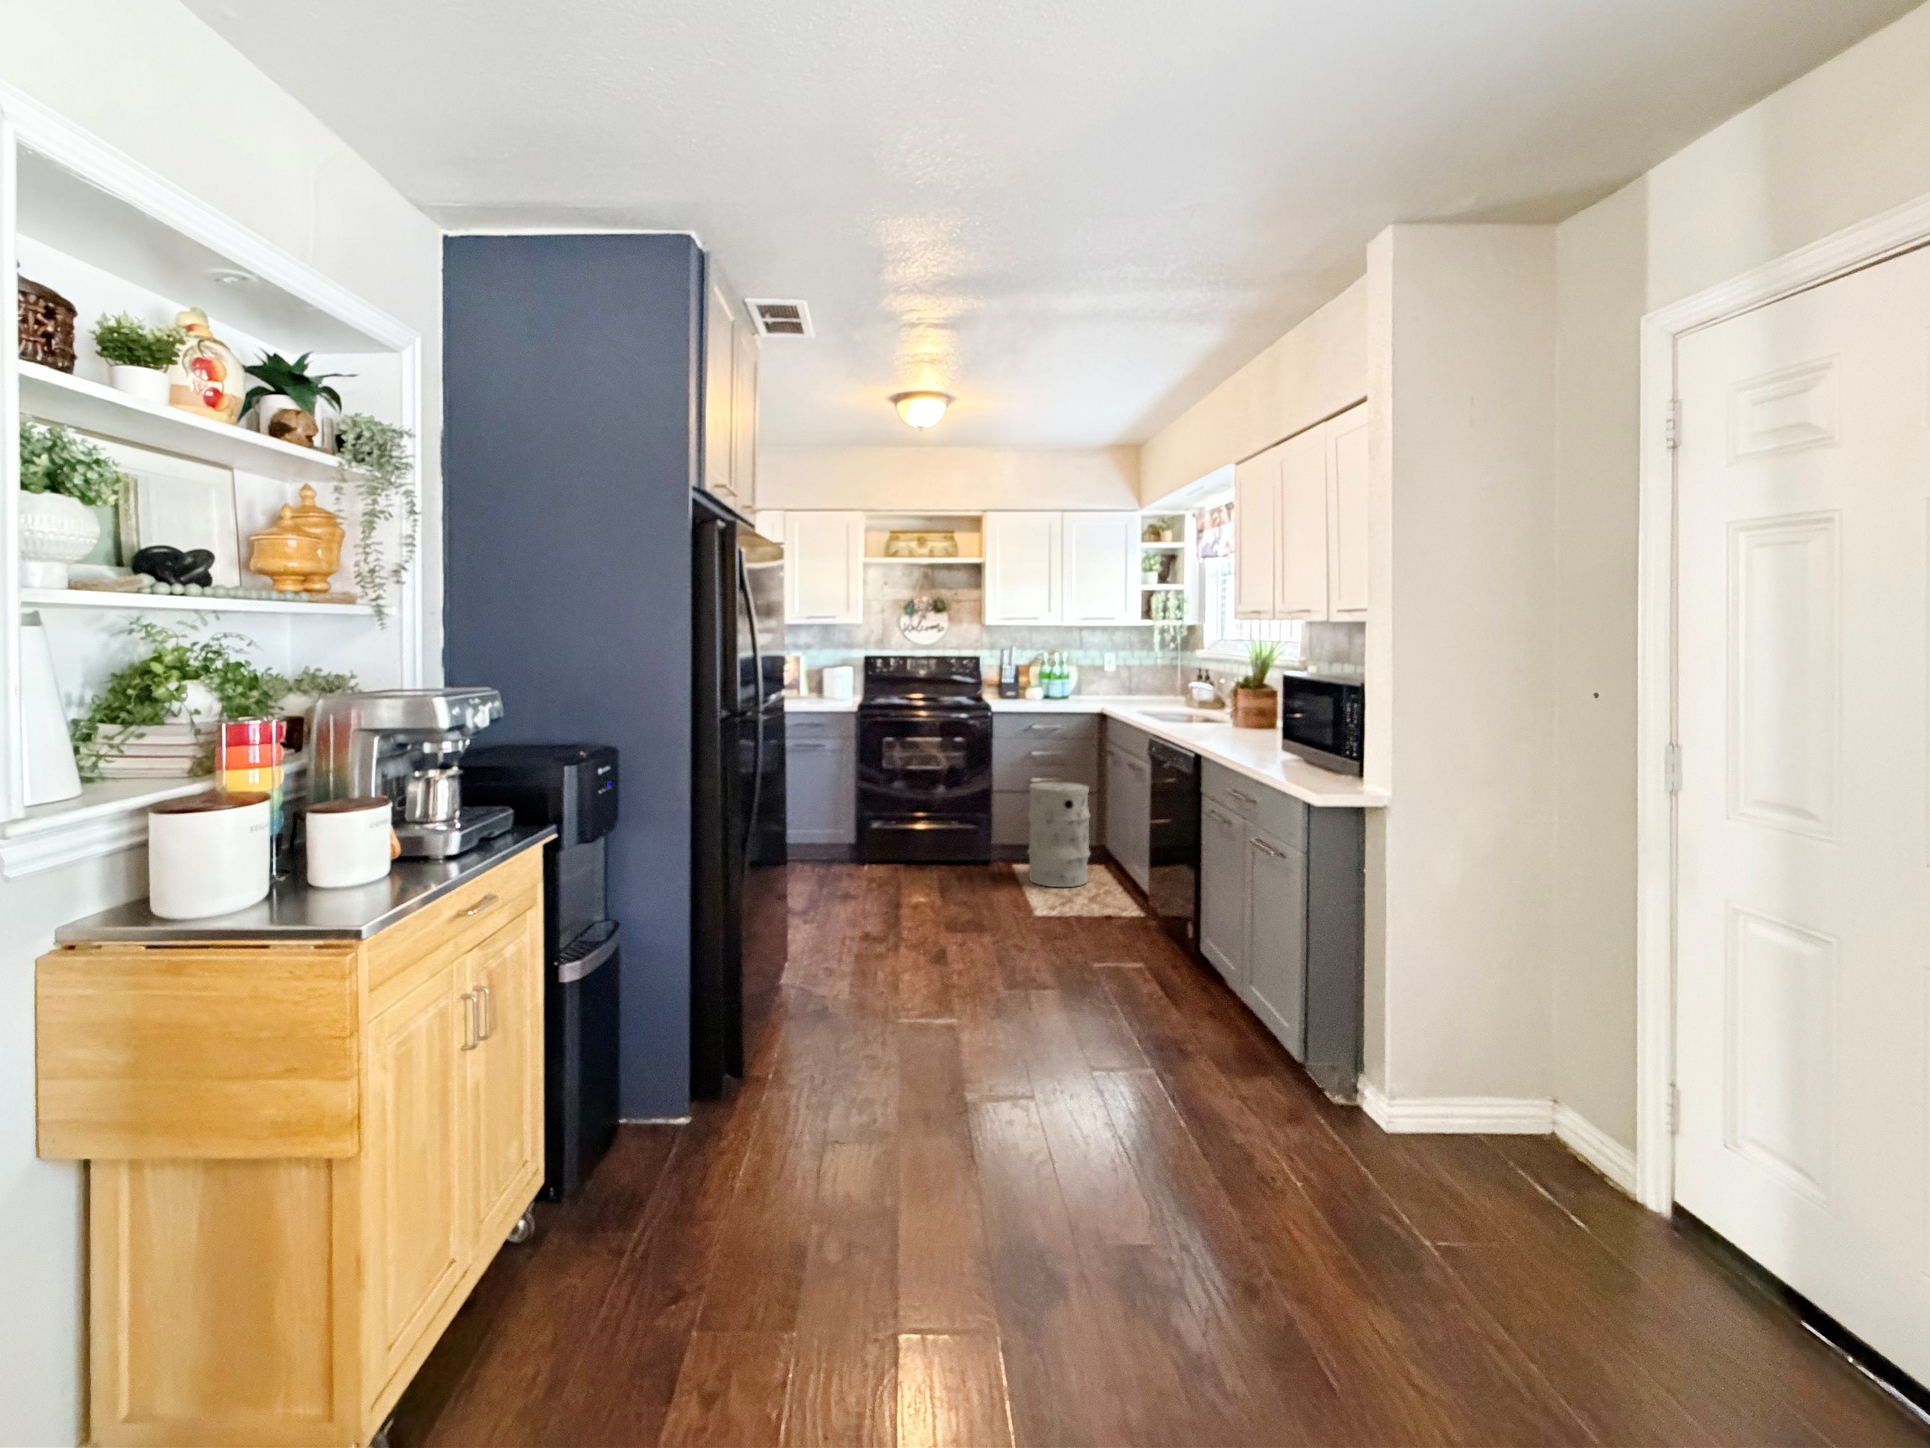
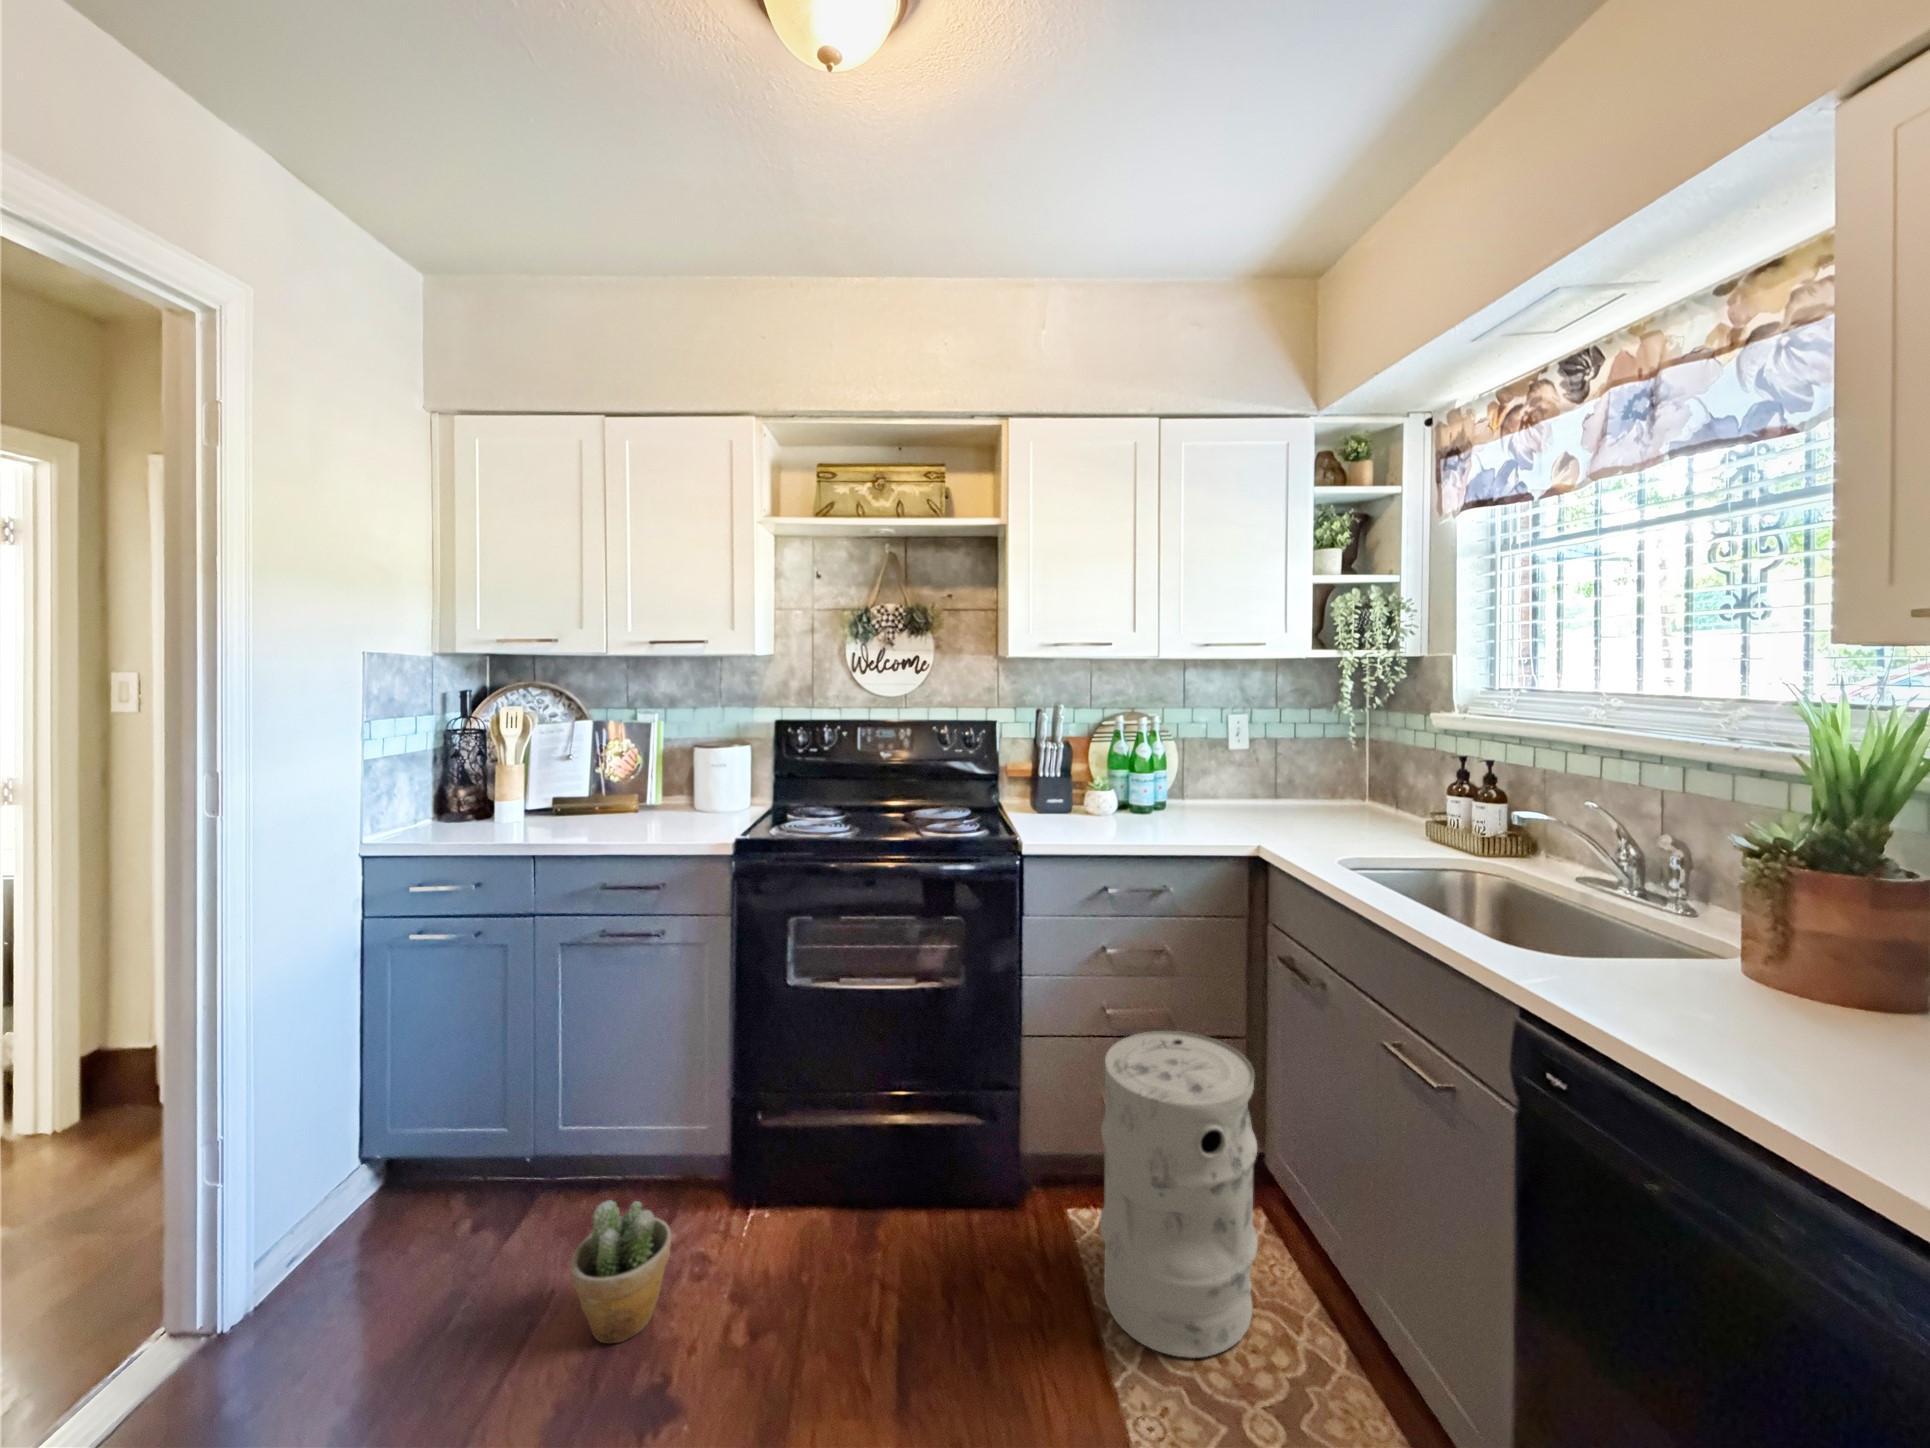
potted plant: none [823,834,858,882] -> present [571,1200,671,1343]

